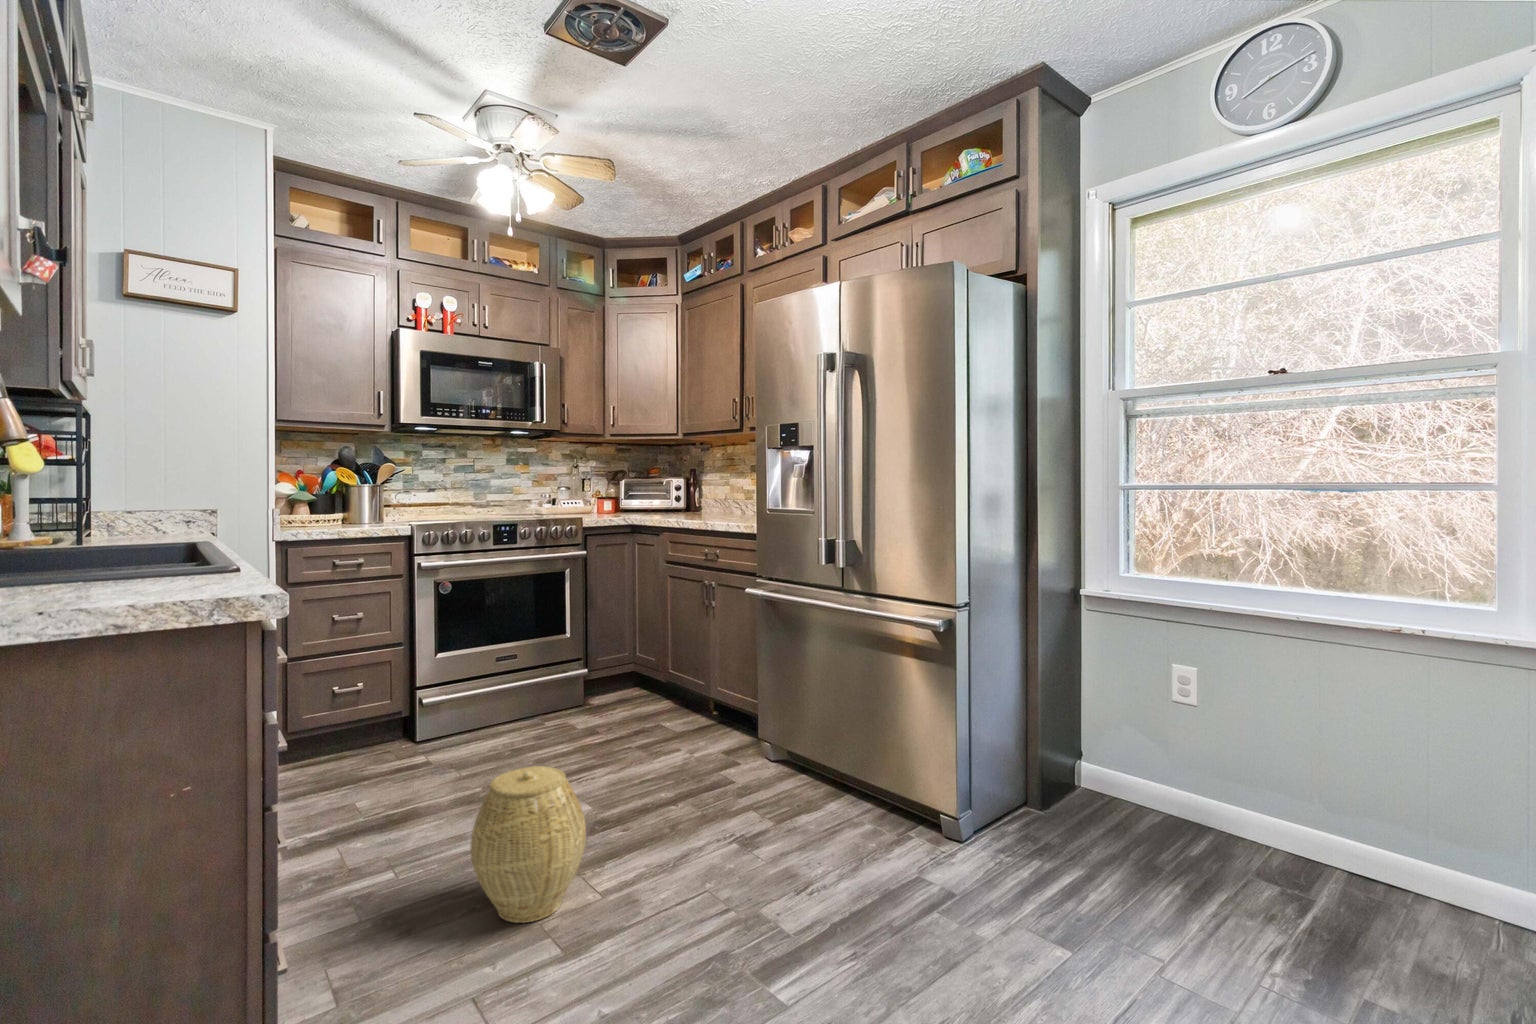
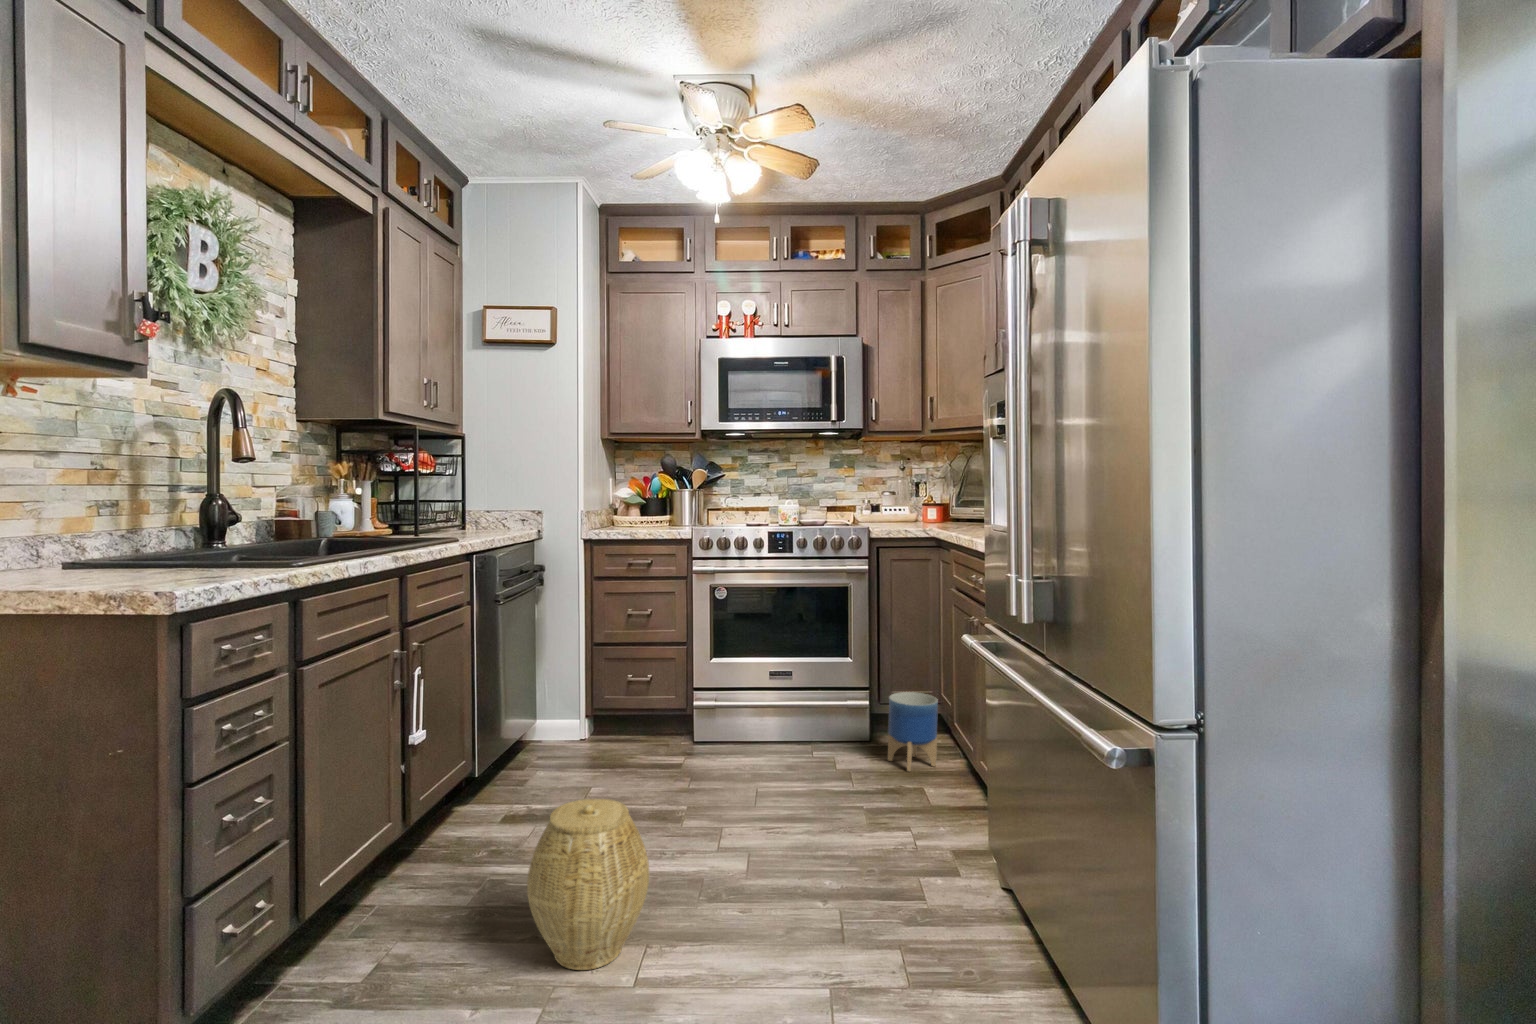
planter: none [616,654,657,719] -> present [888,692,938,771]

